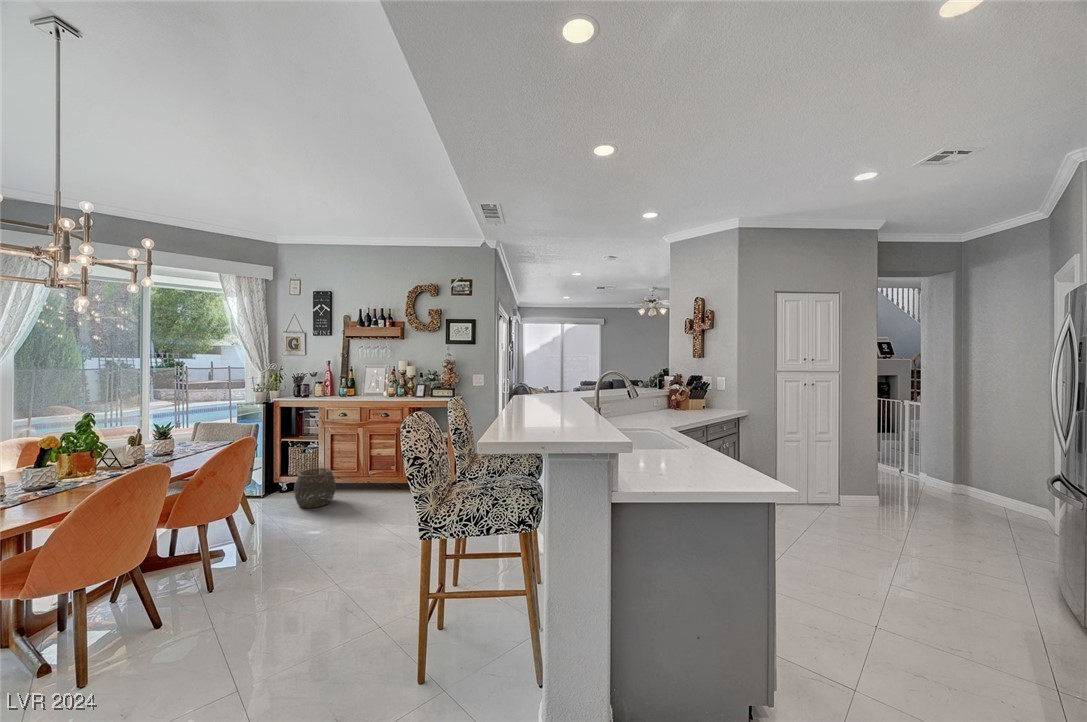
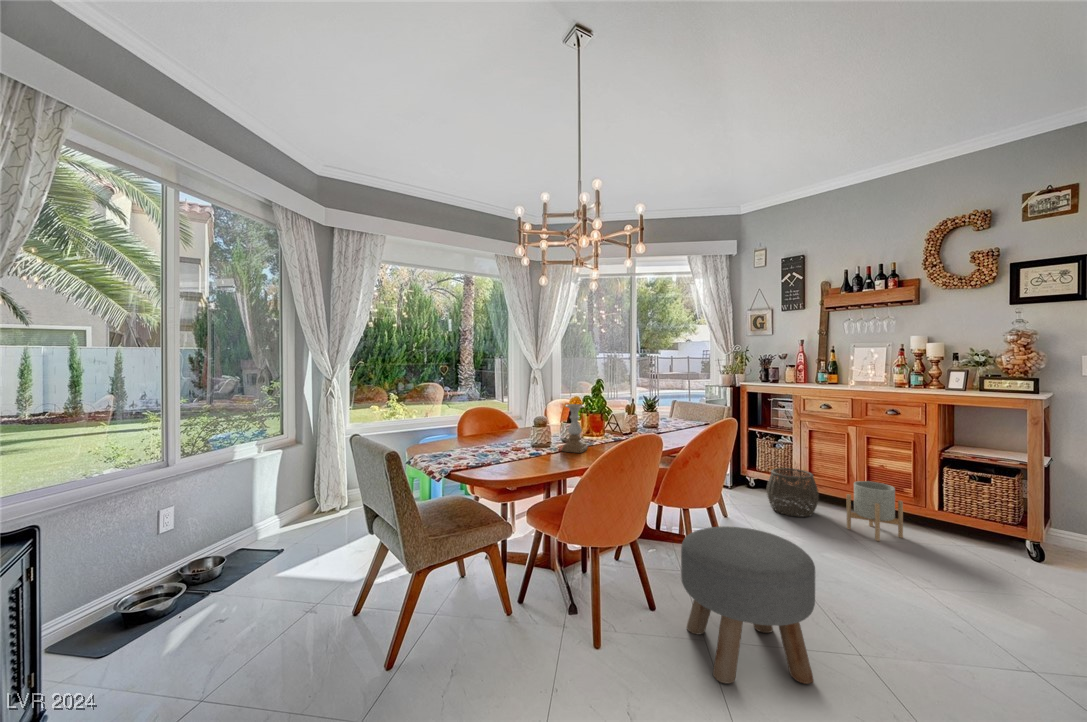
candle holder: none [25,445,69,502] -> present [562,404,588,453]
planter: none [353,467,388,509] -> present [847,481,903,541]
ottoman: none [187,525,301,653] -> present [681,526,815,684]

